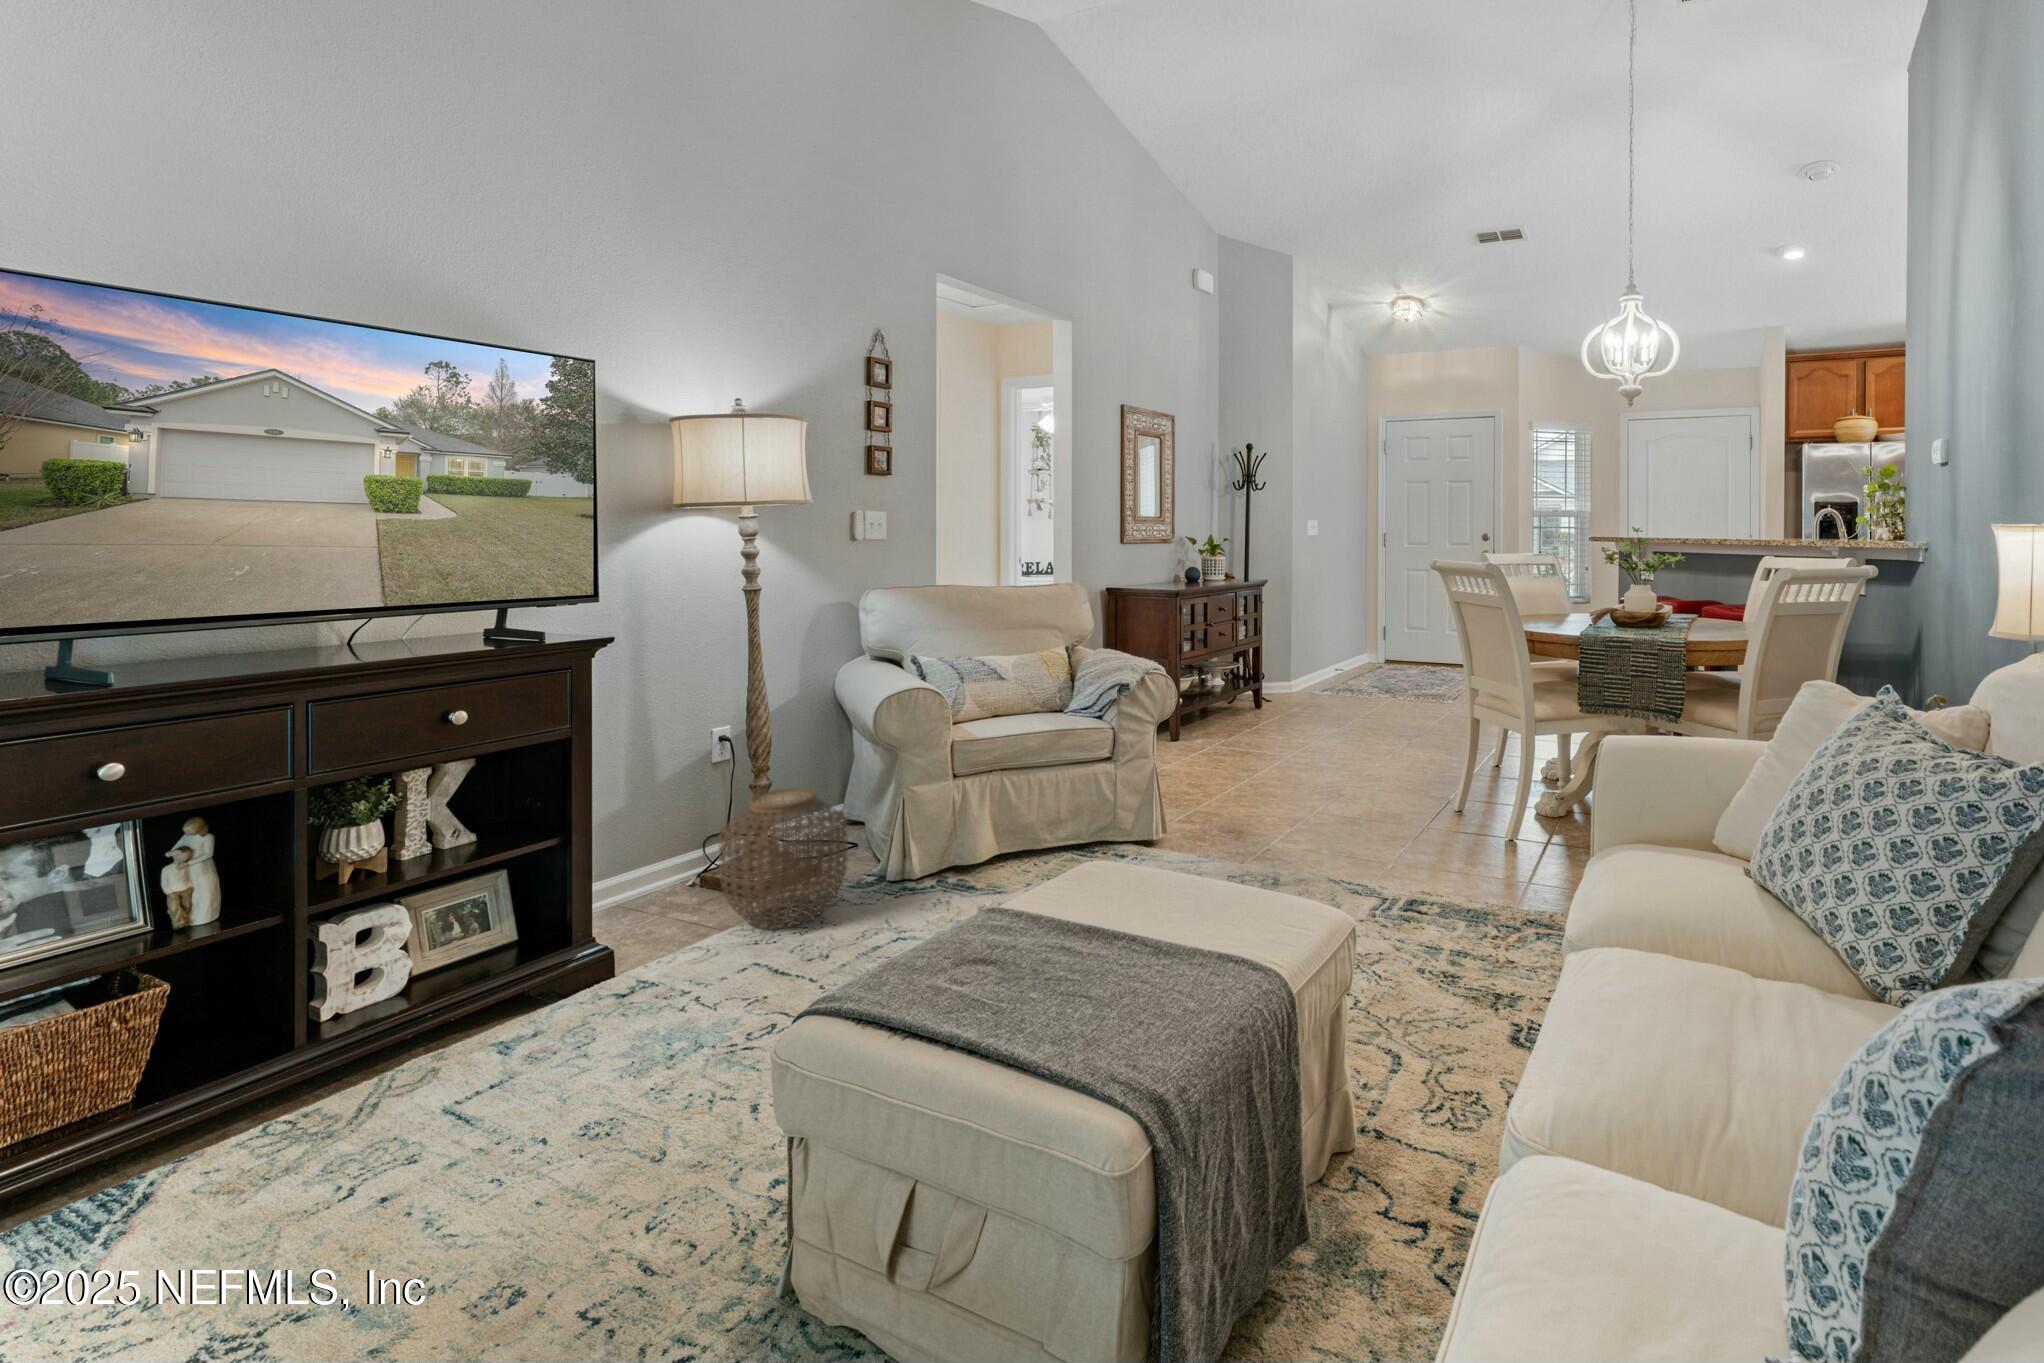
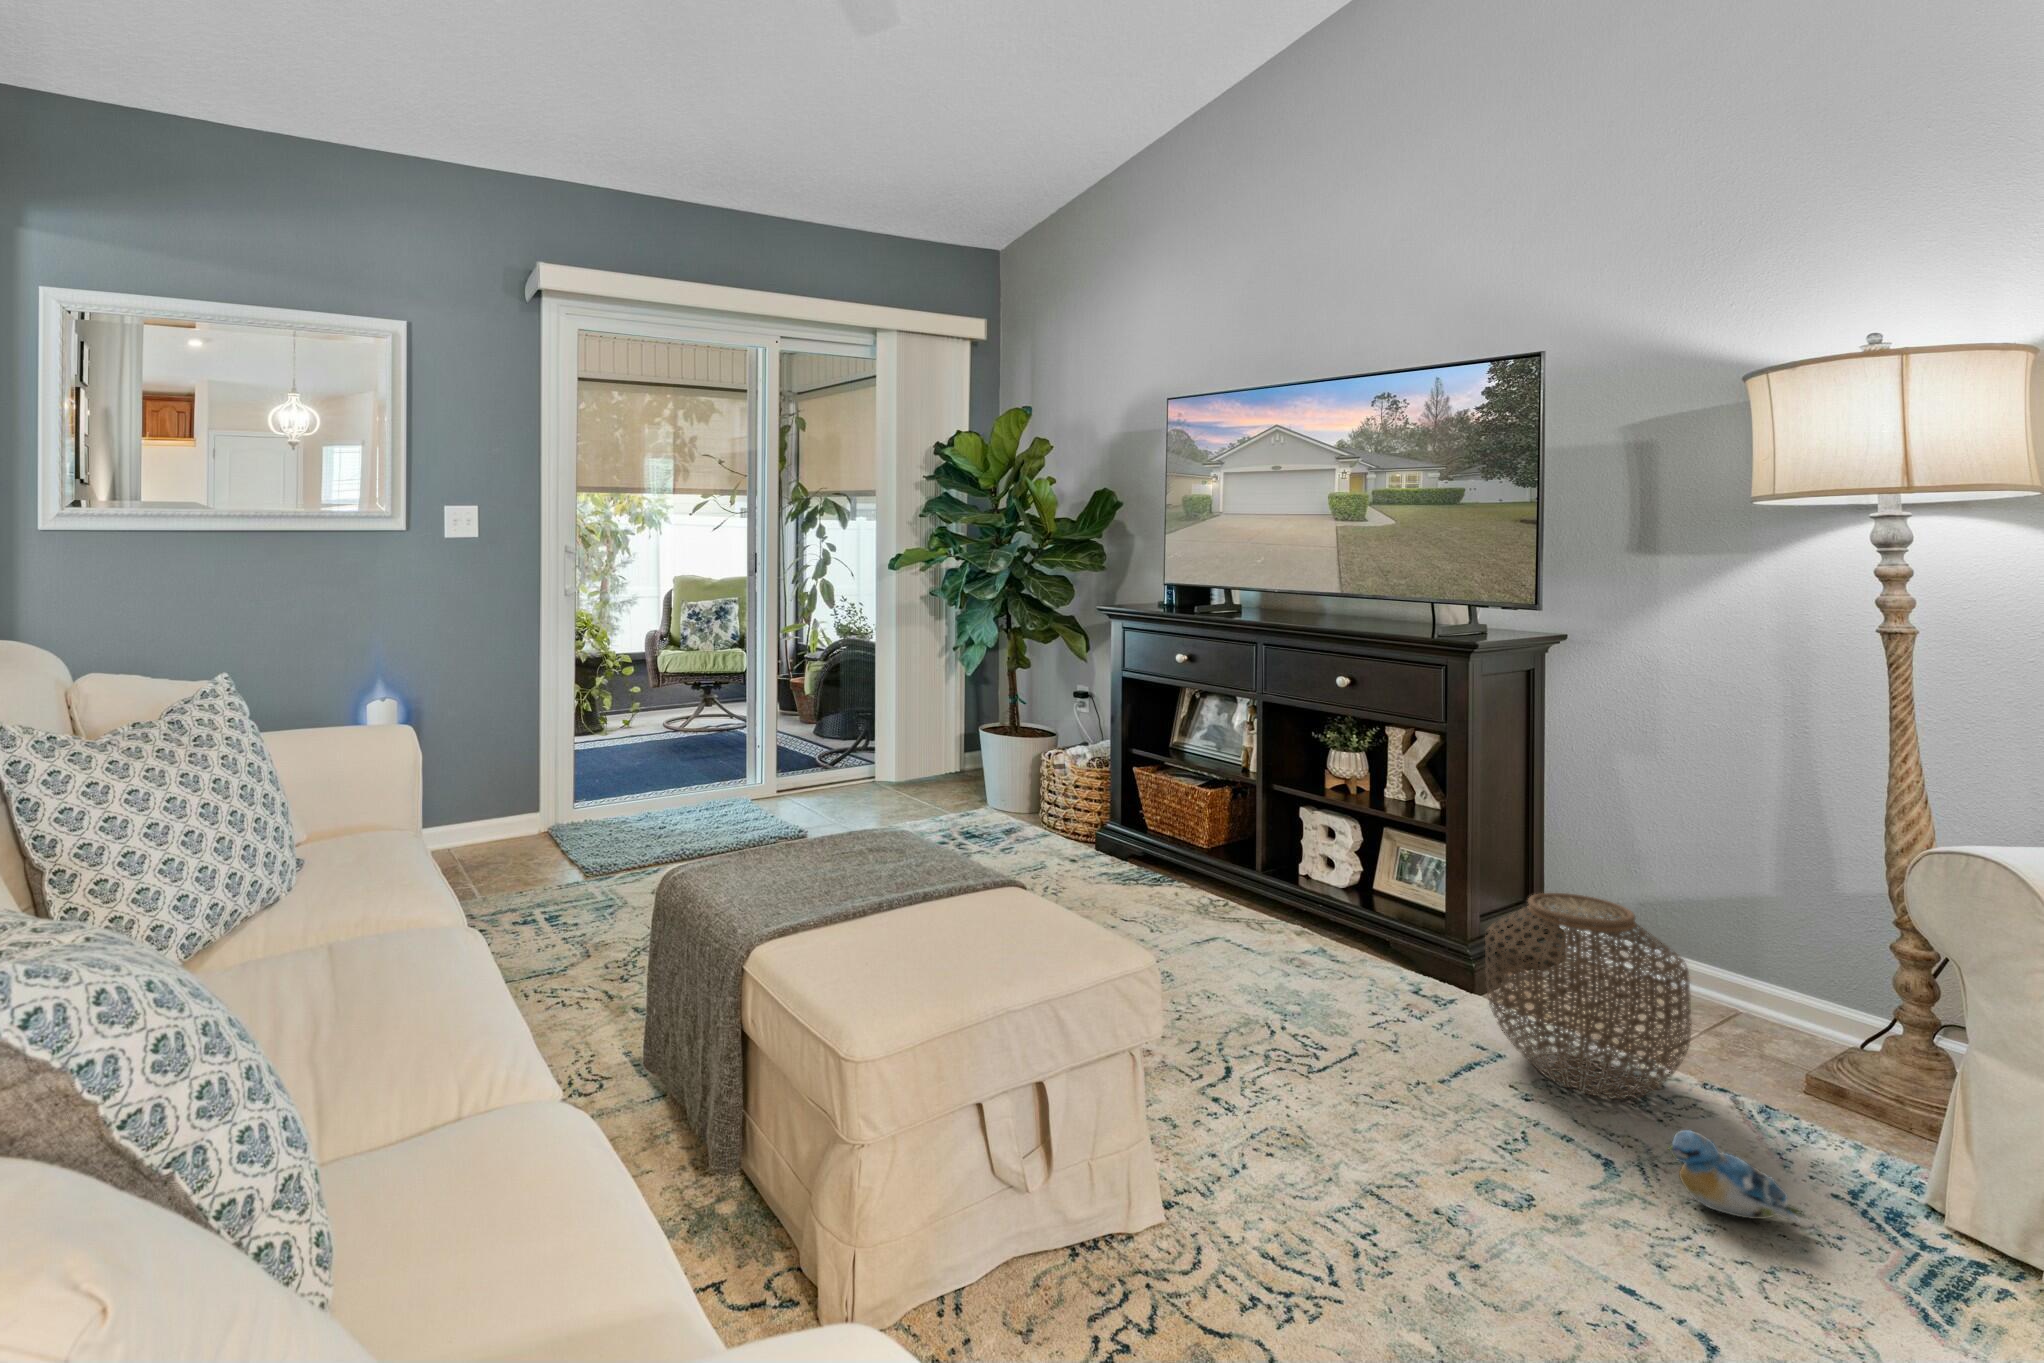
plush toy: none [922,858,959,896] -> present [1668,1130,1803,1222]

